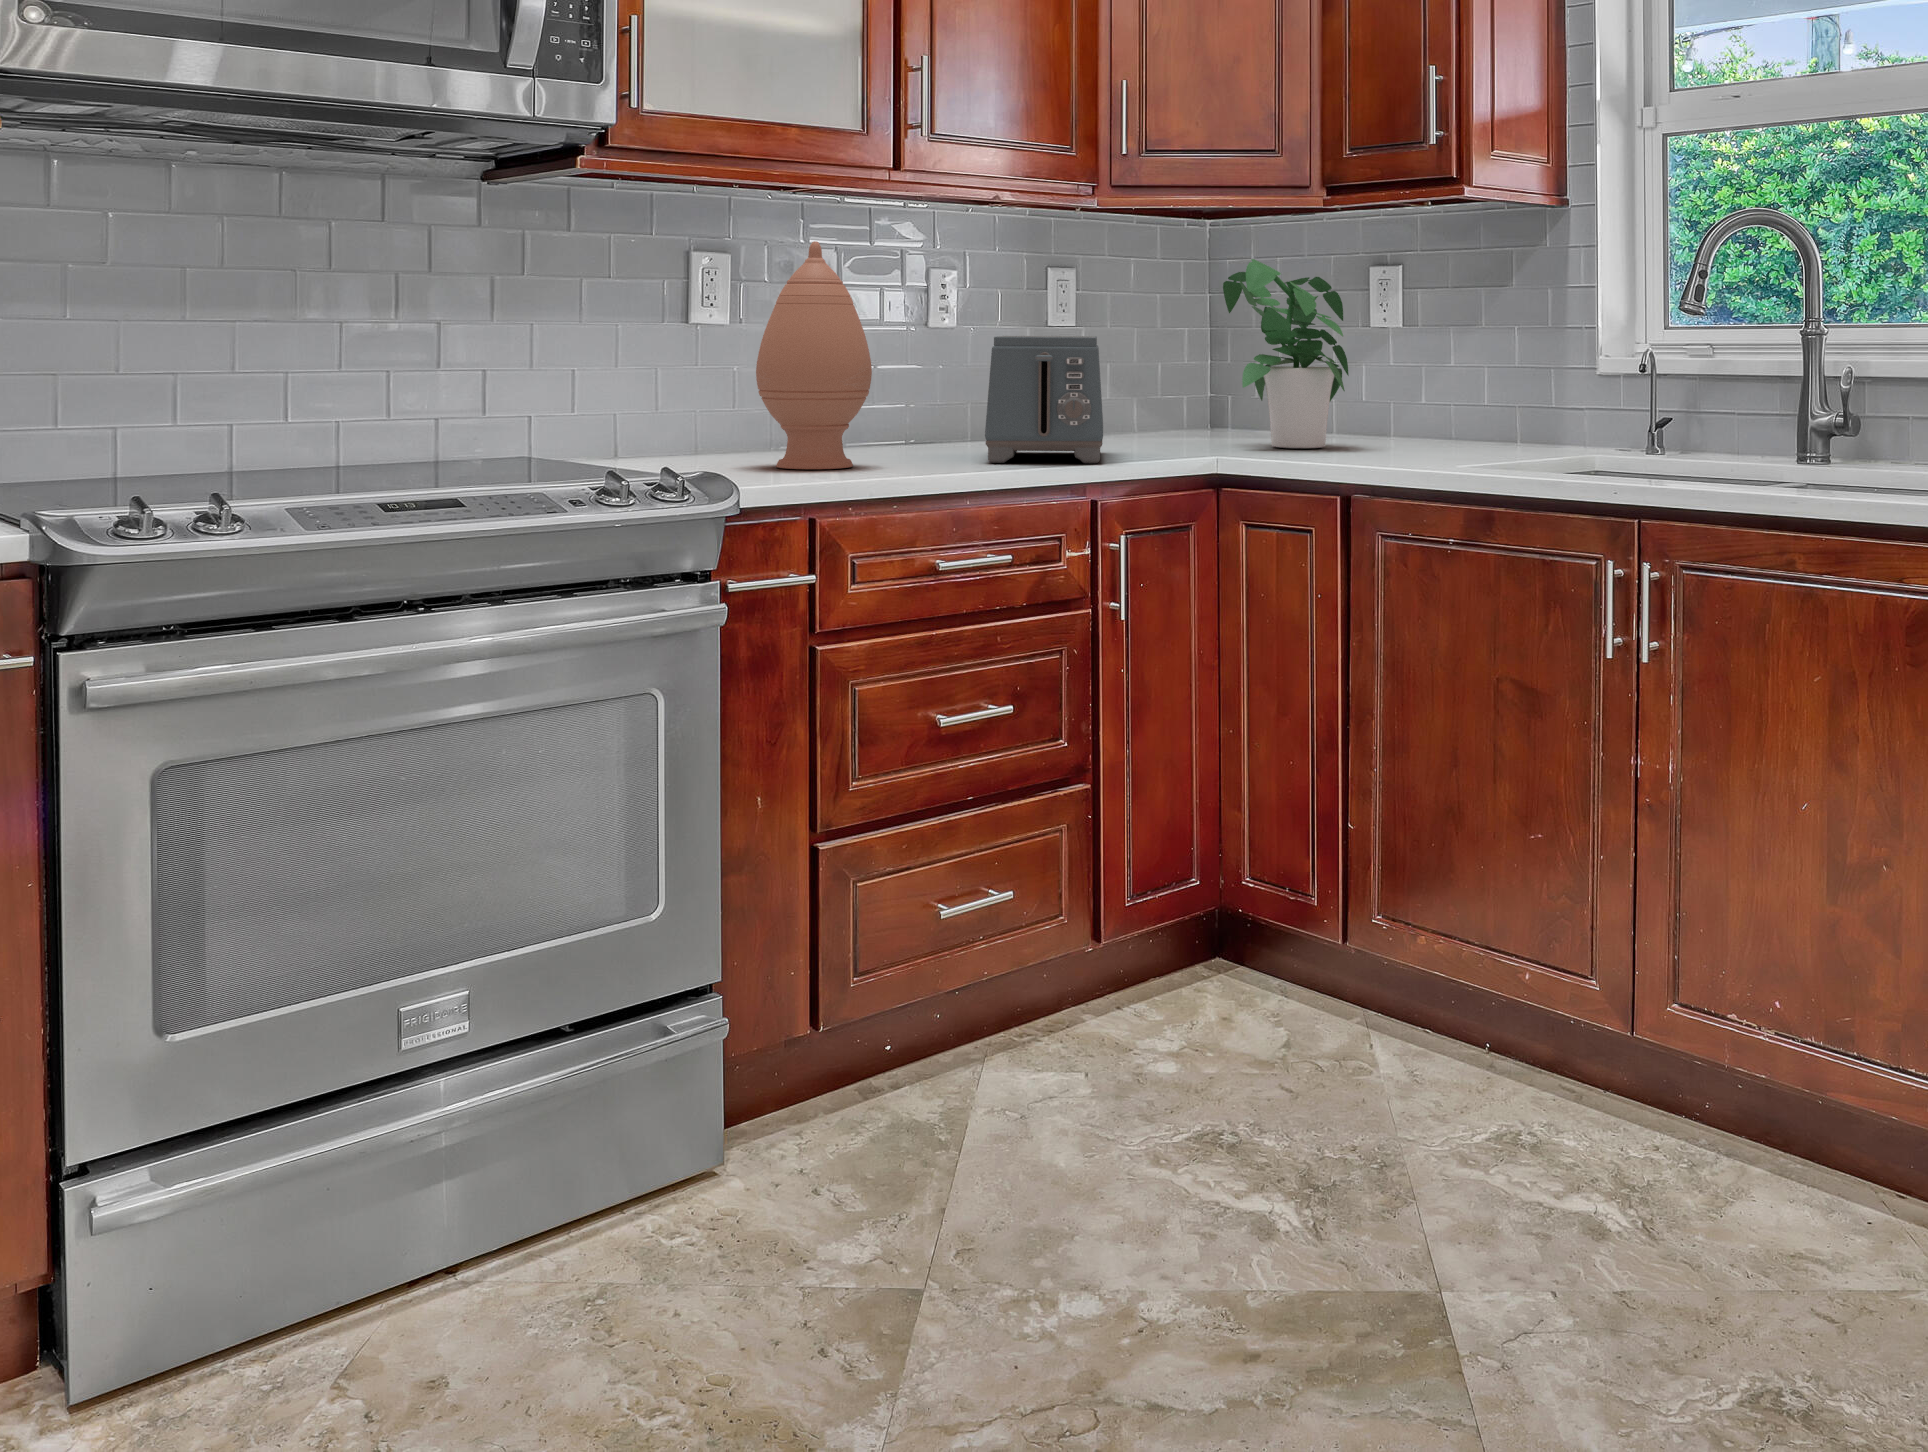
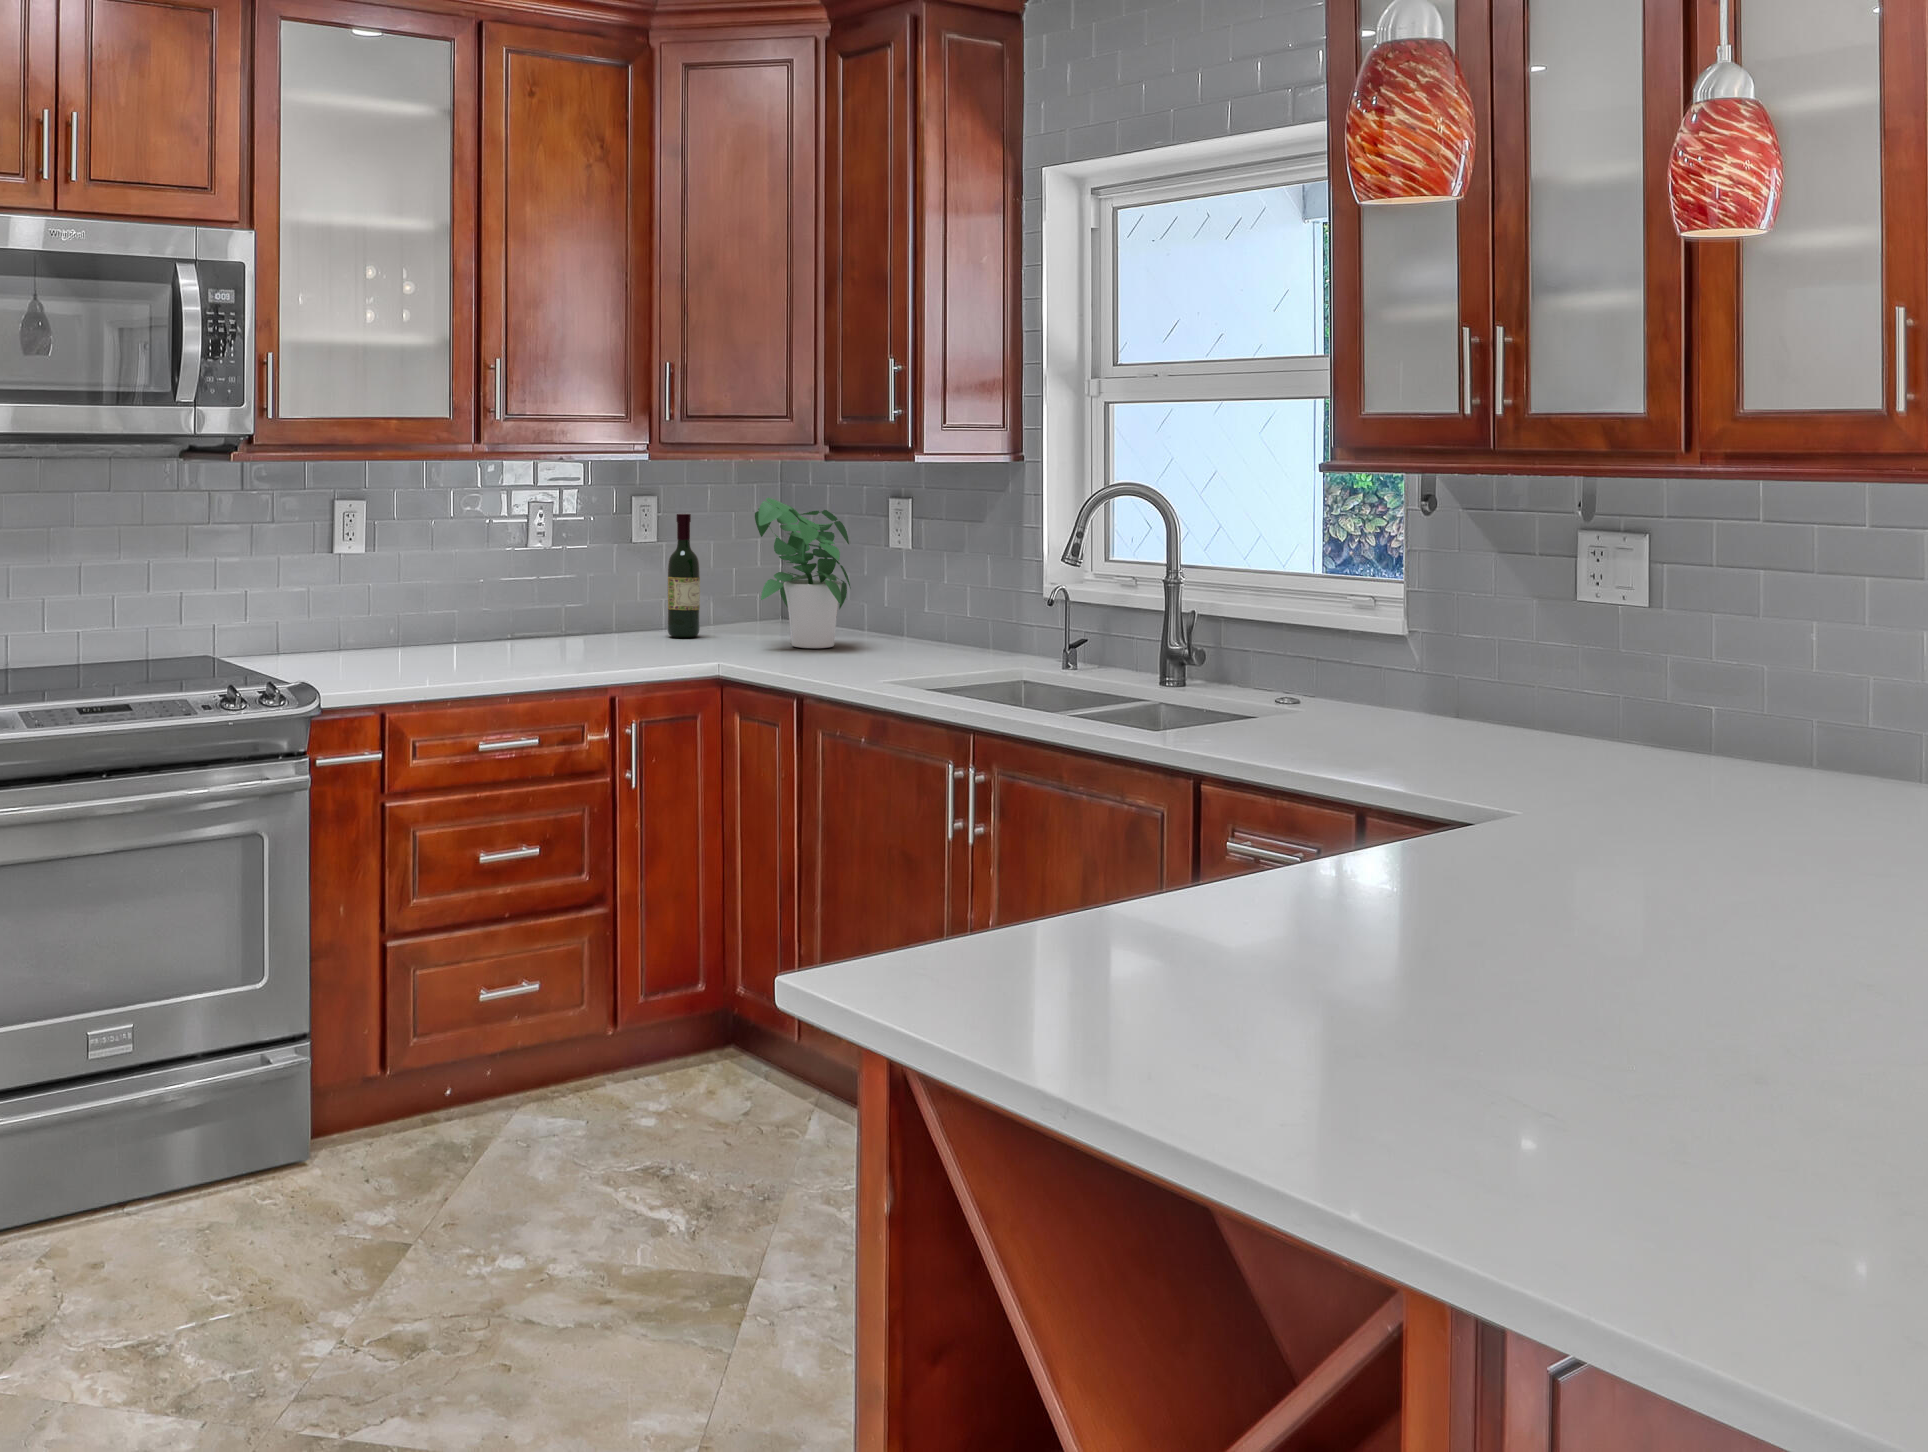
vase: present [756,241,872,469] -> none [363,502,447,670]
wine bottle: none [1101,289,1141,442] -> present [667,514,700,638]
toaster: present [985,336,1103,463] -> none [534,560,646,666]

